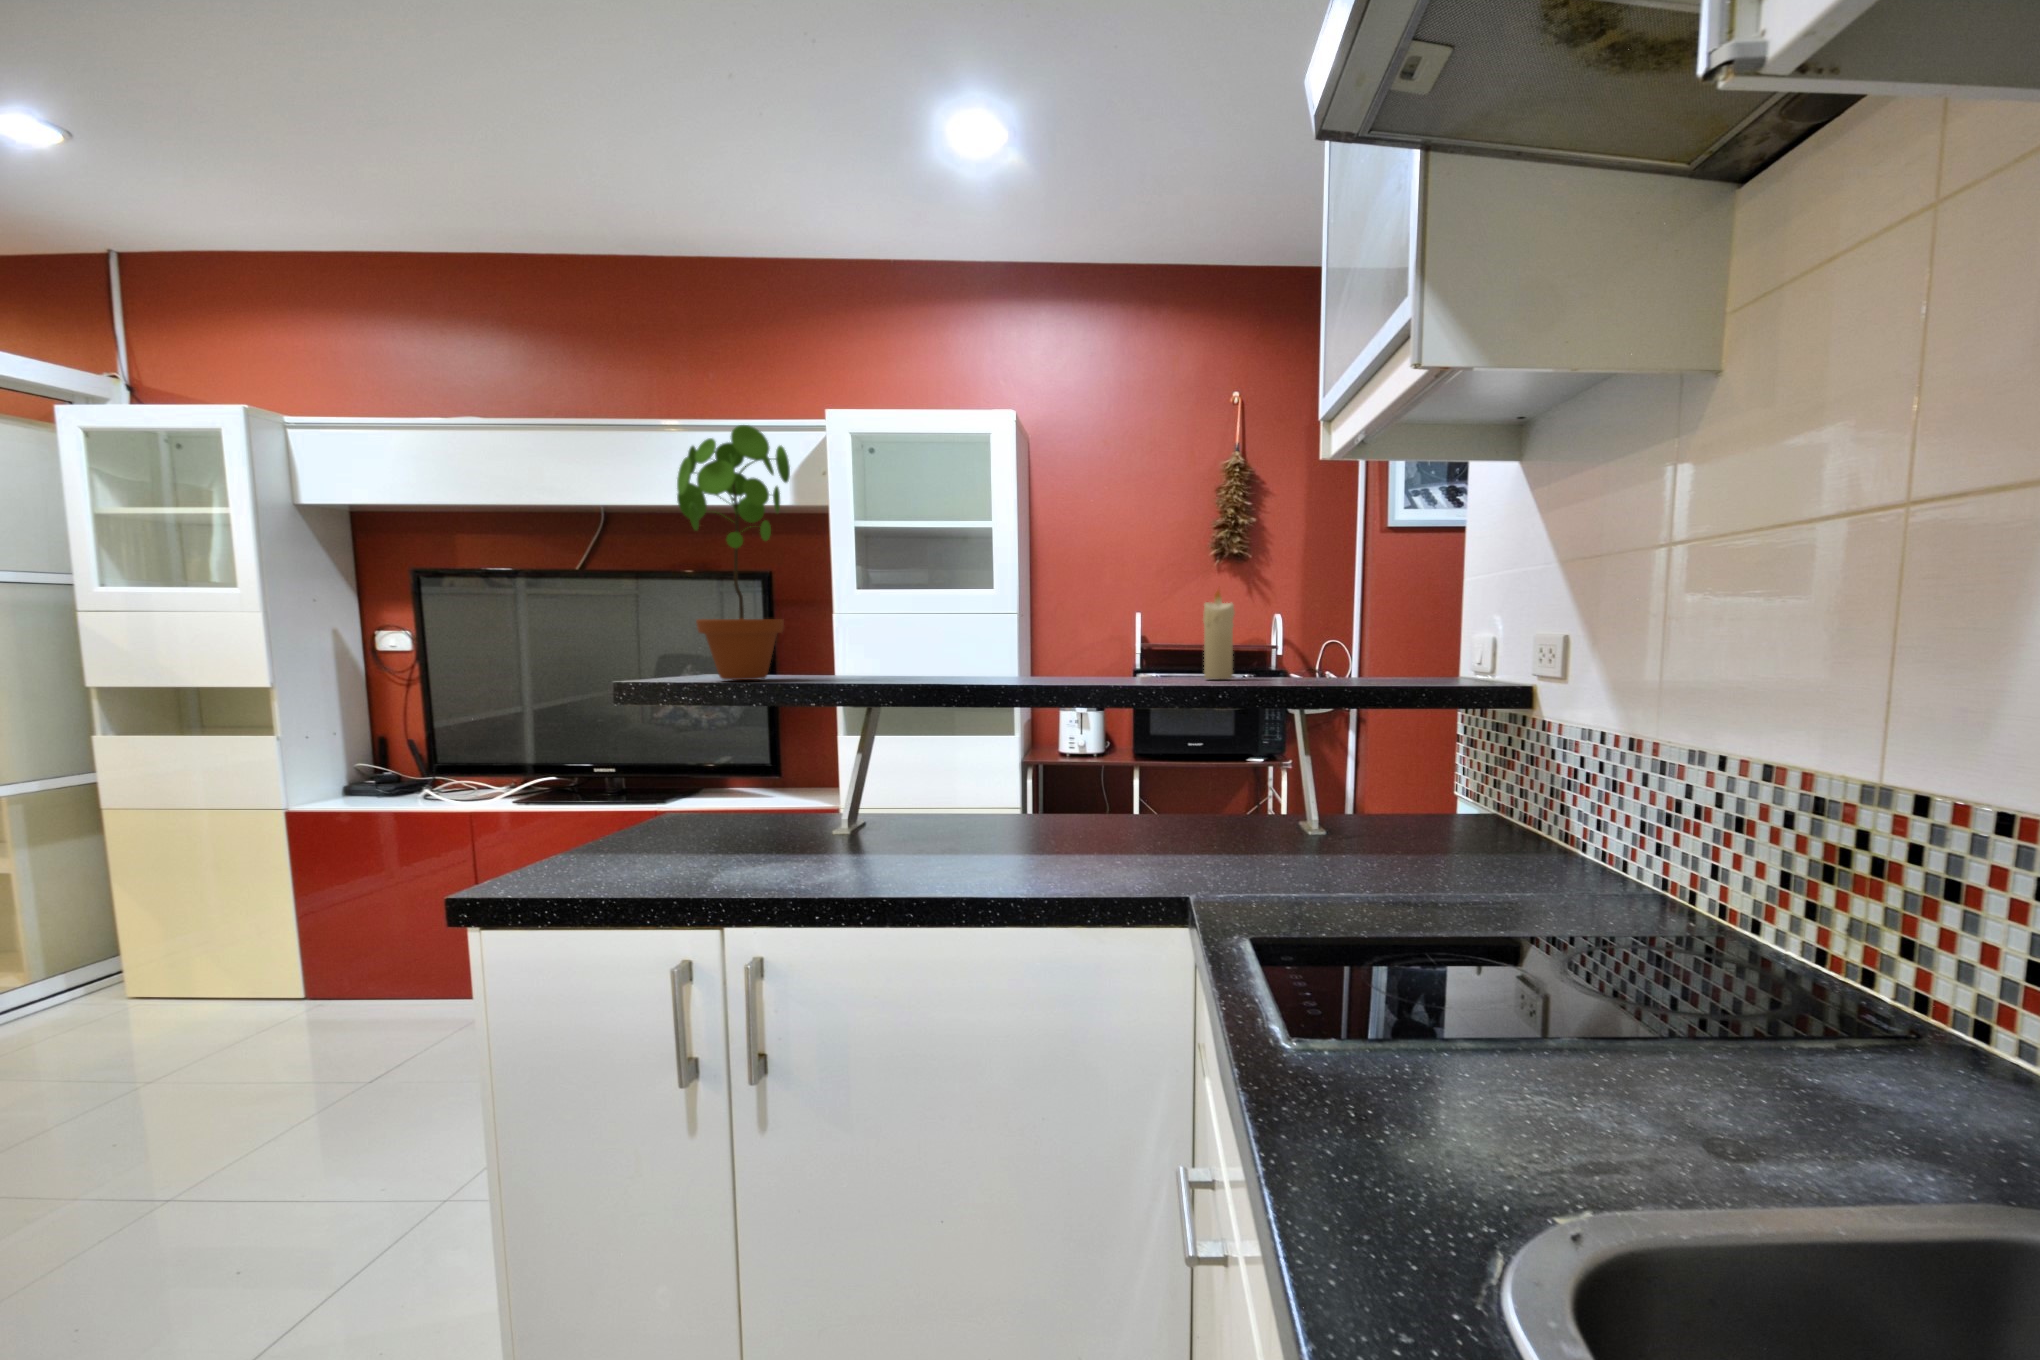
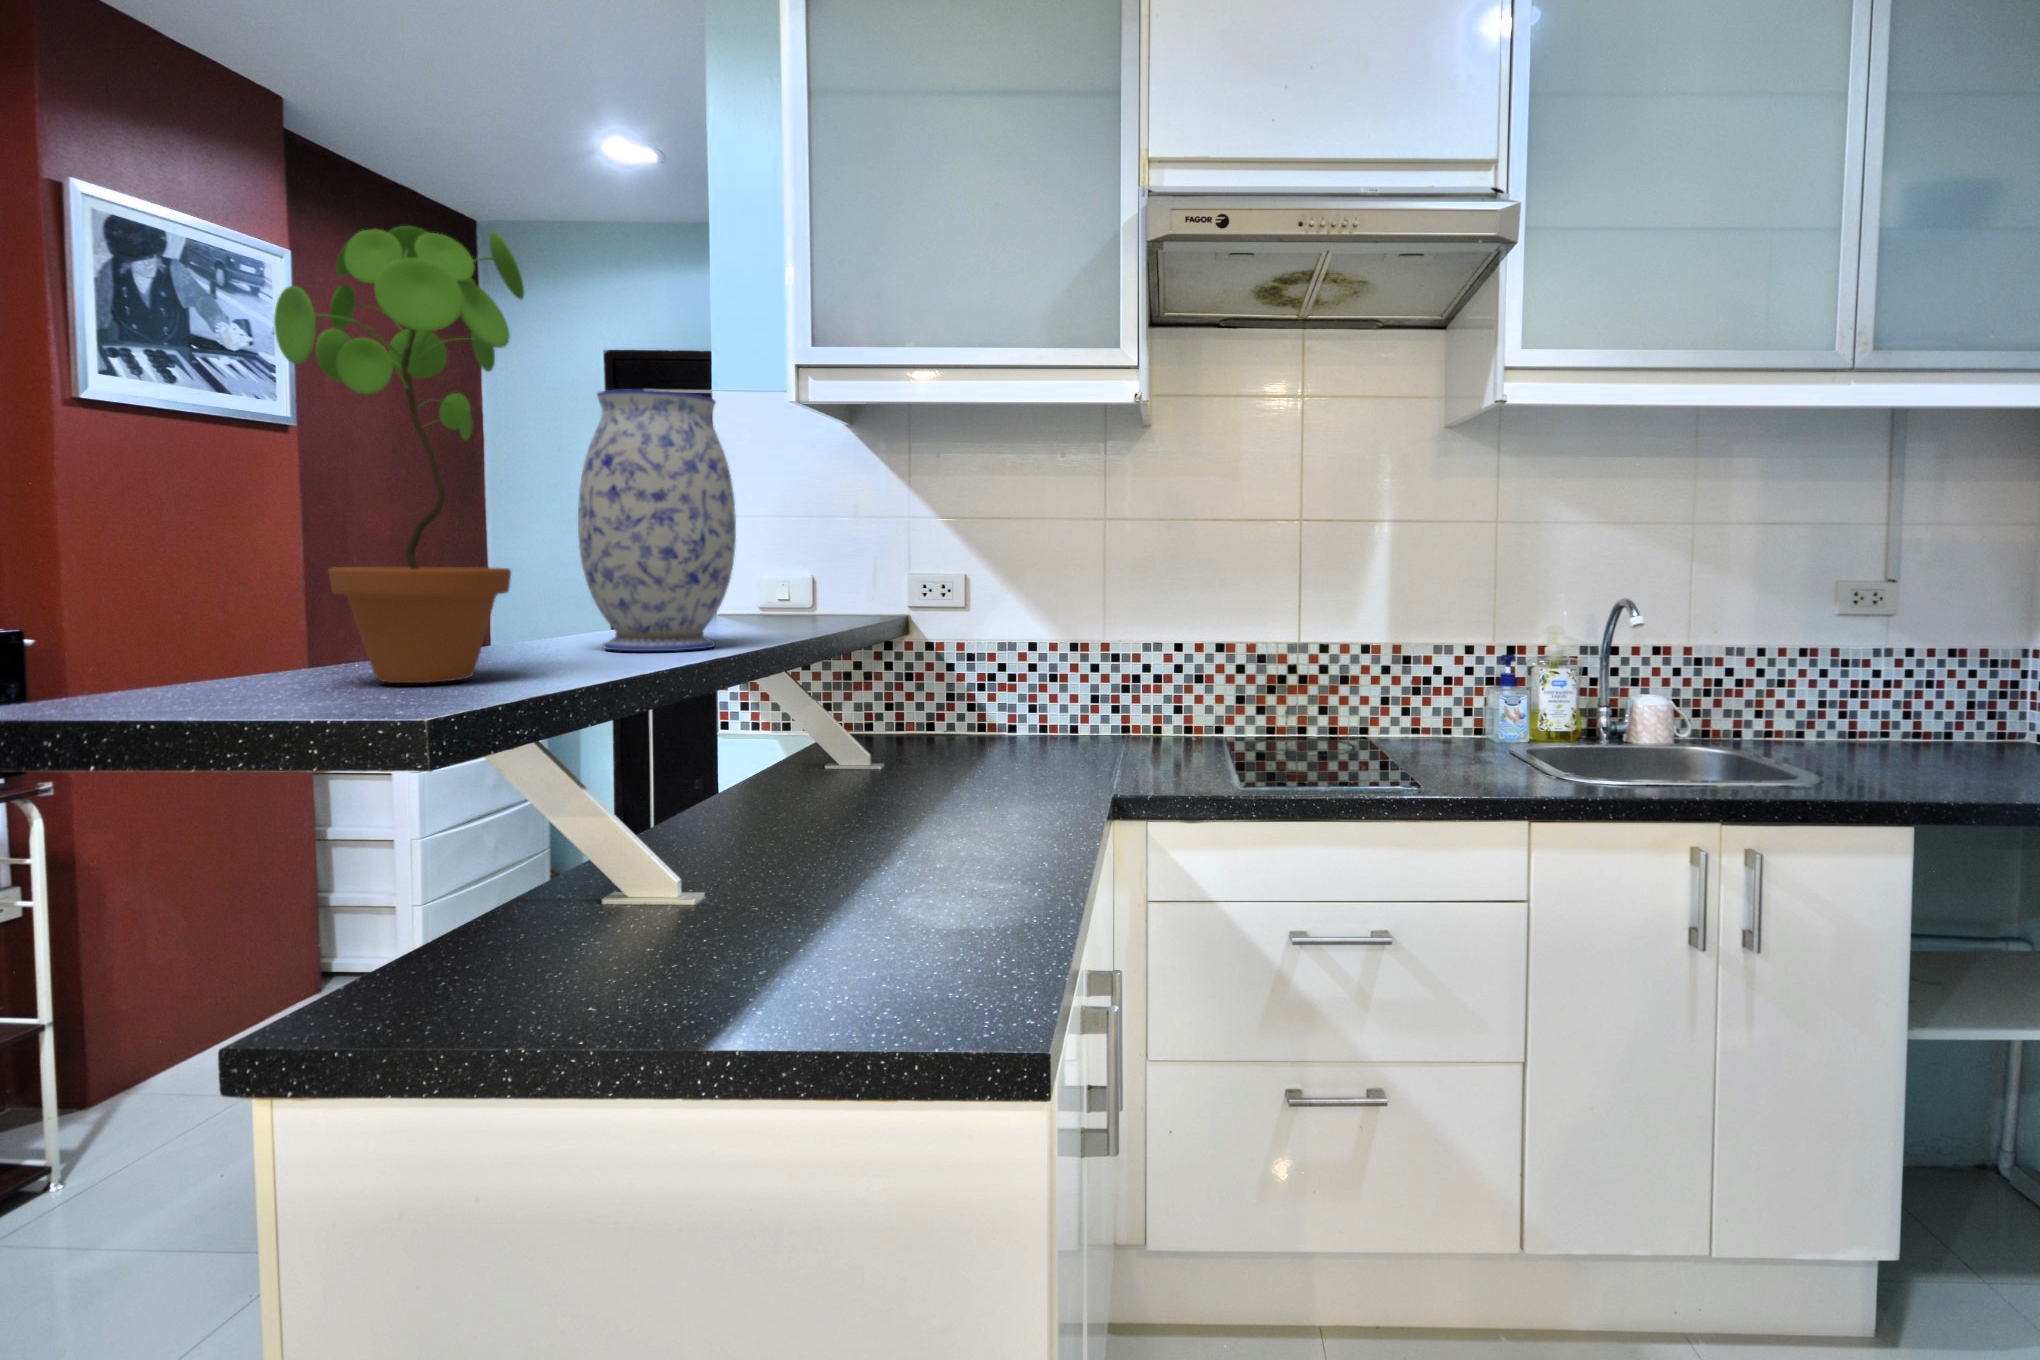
vase: none [913,487,1022,682] -> present [578,389,736,651]
candle: present [1203,589,1235,679] -> none [773,531,807,628]

